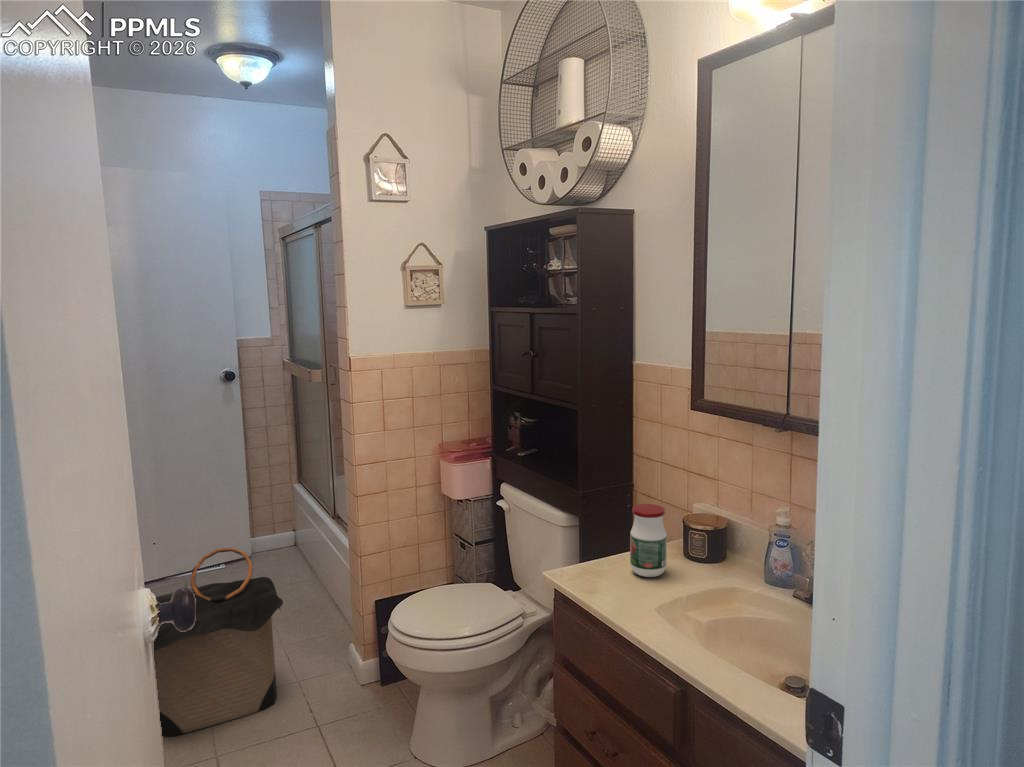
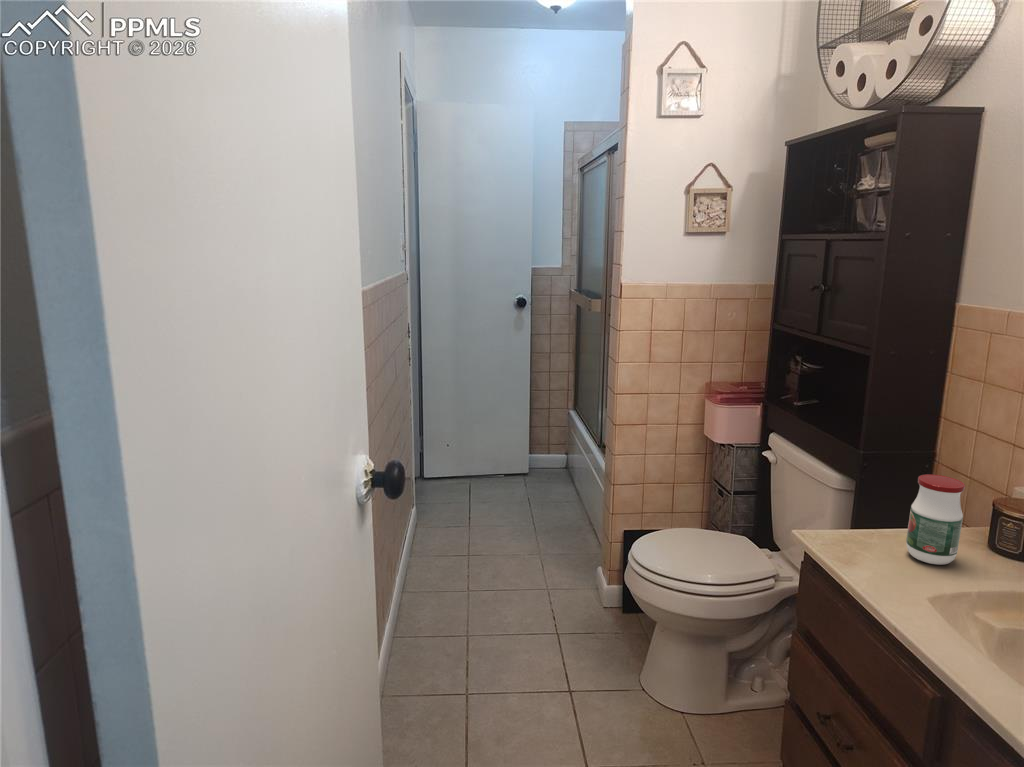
laundry hamper: present [154,547,283,736] -> none [408,453,537,607]

